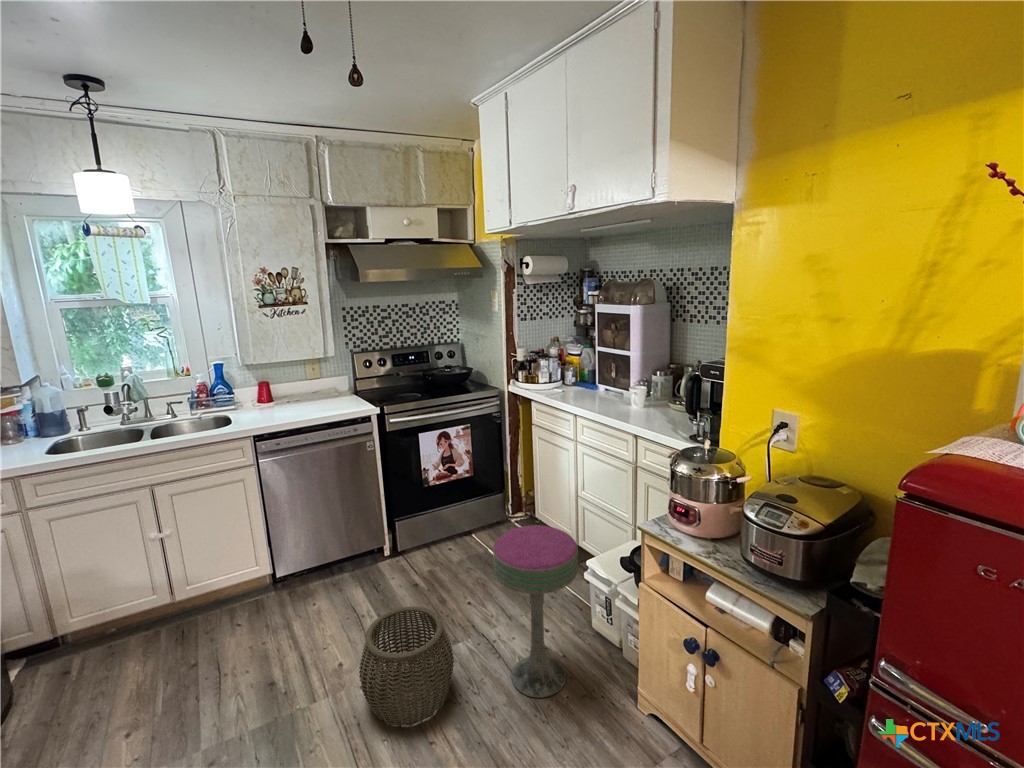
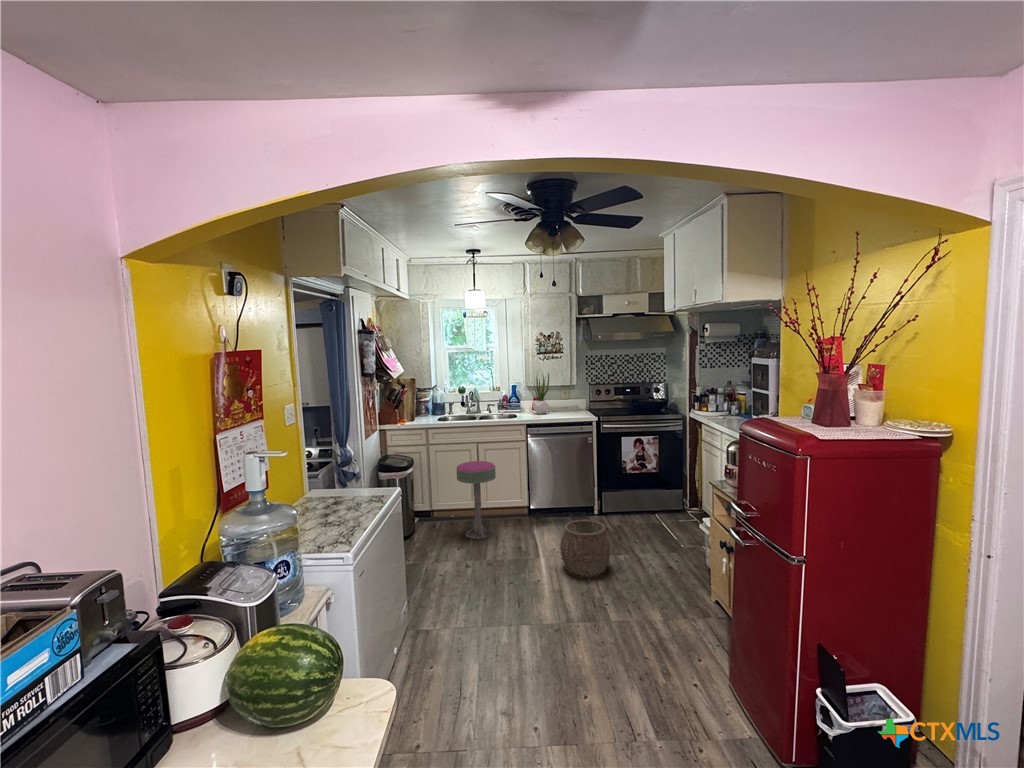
potted plant: none [255,337,290,411] -> present [533,374,549,414]
bar stool: present [493,525,578,698] -> present [456,461,496,539]

